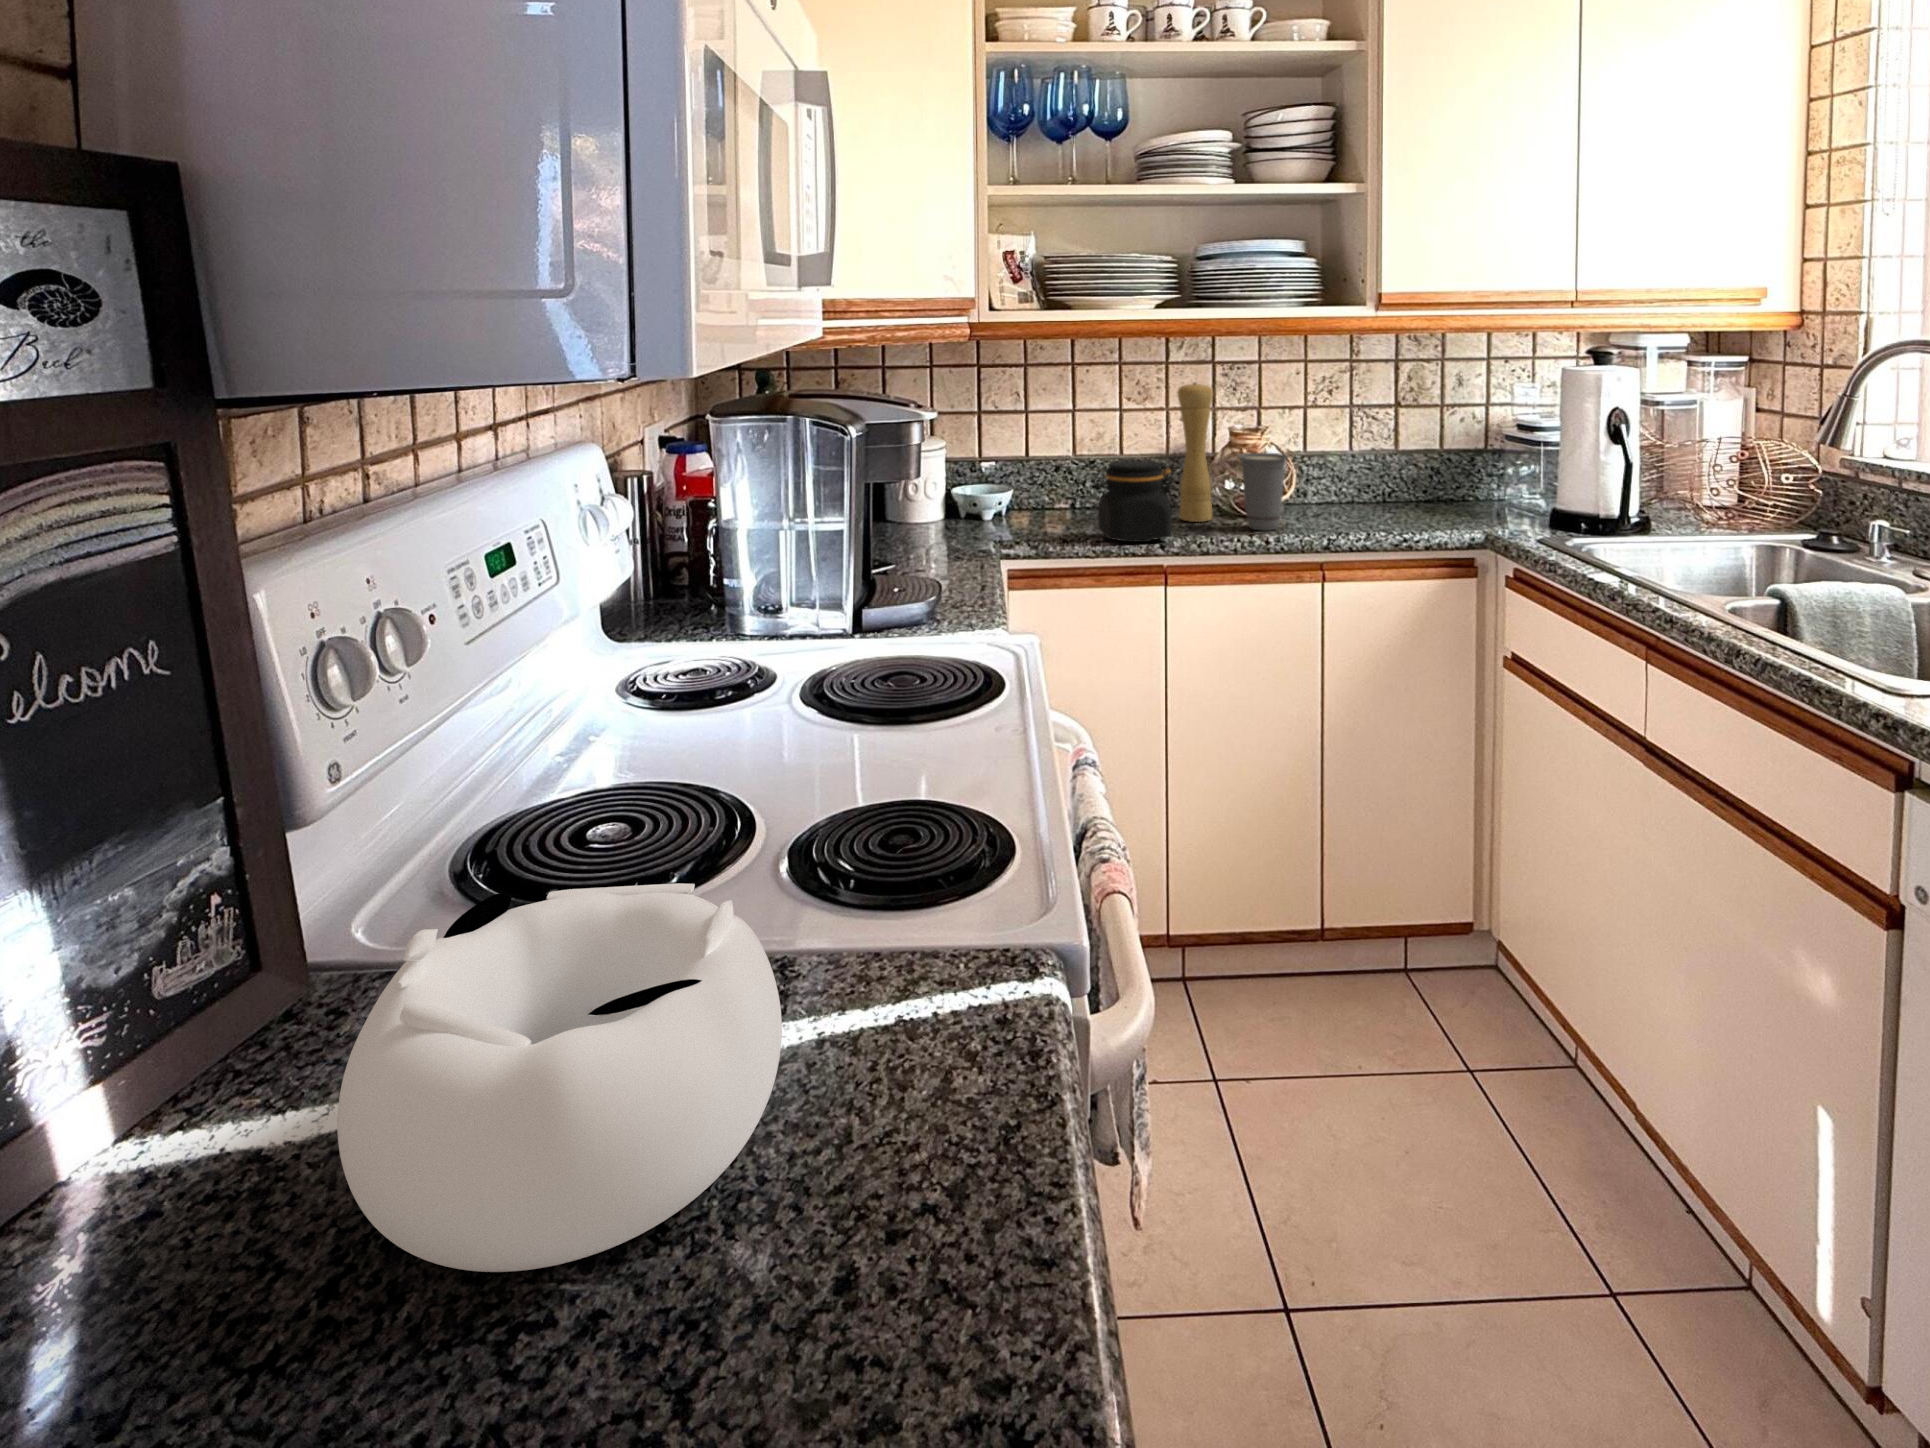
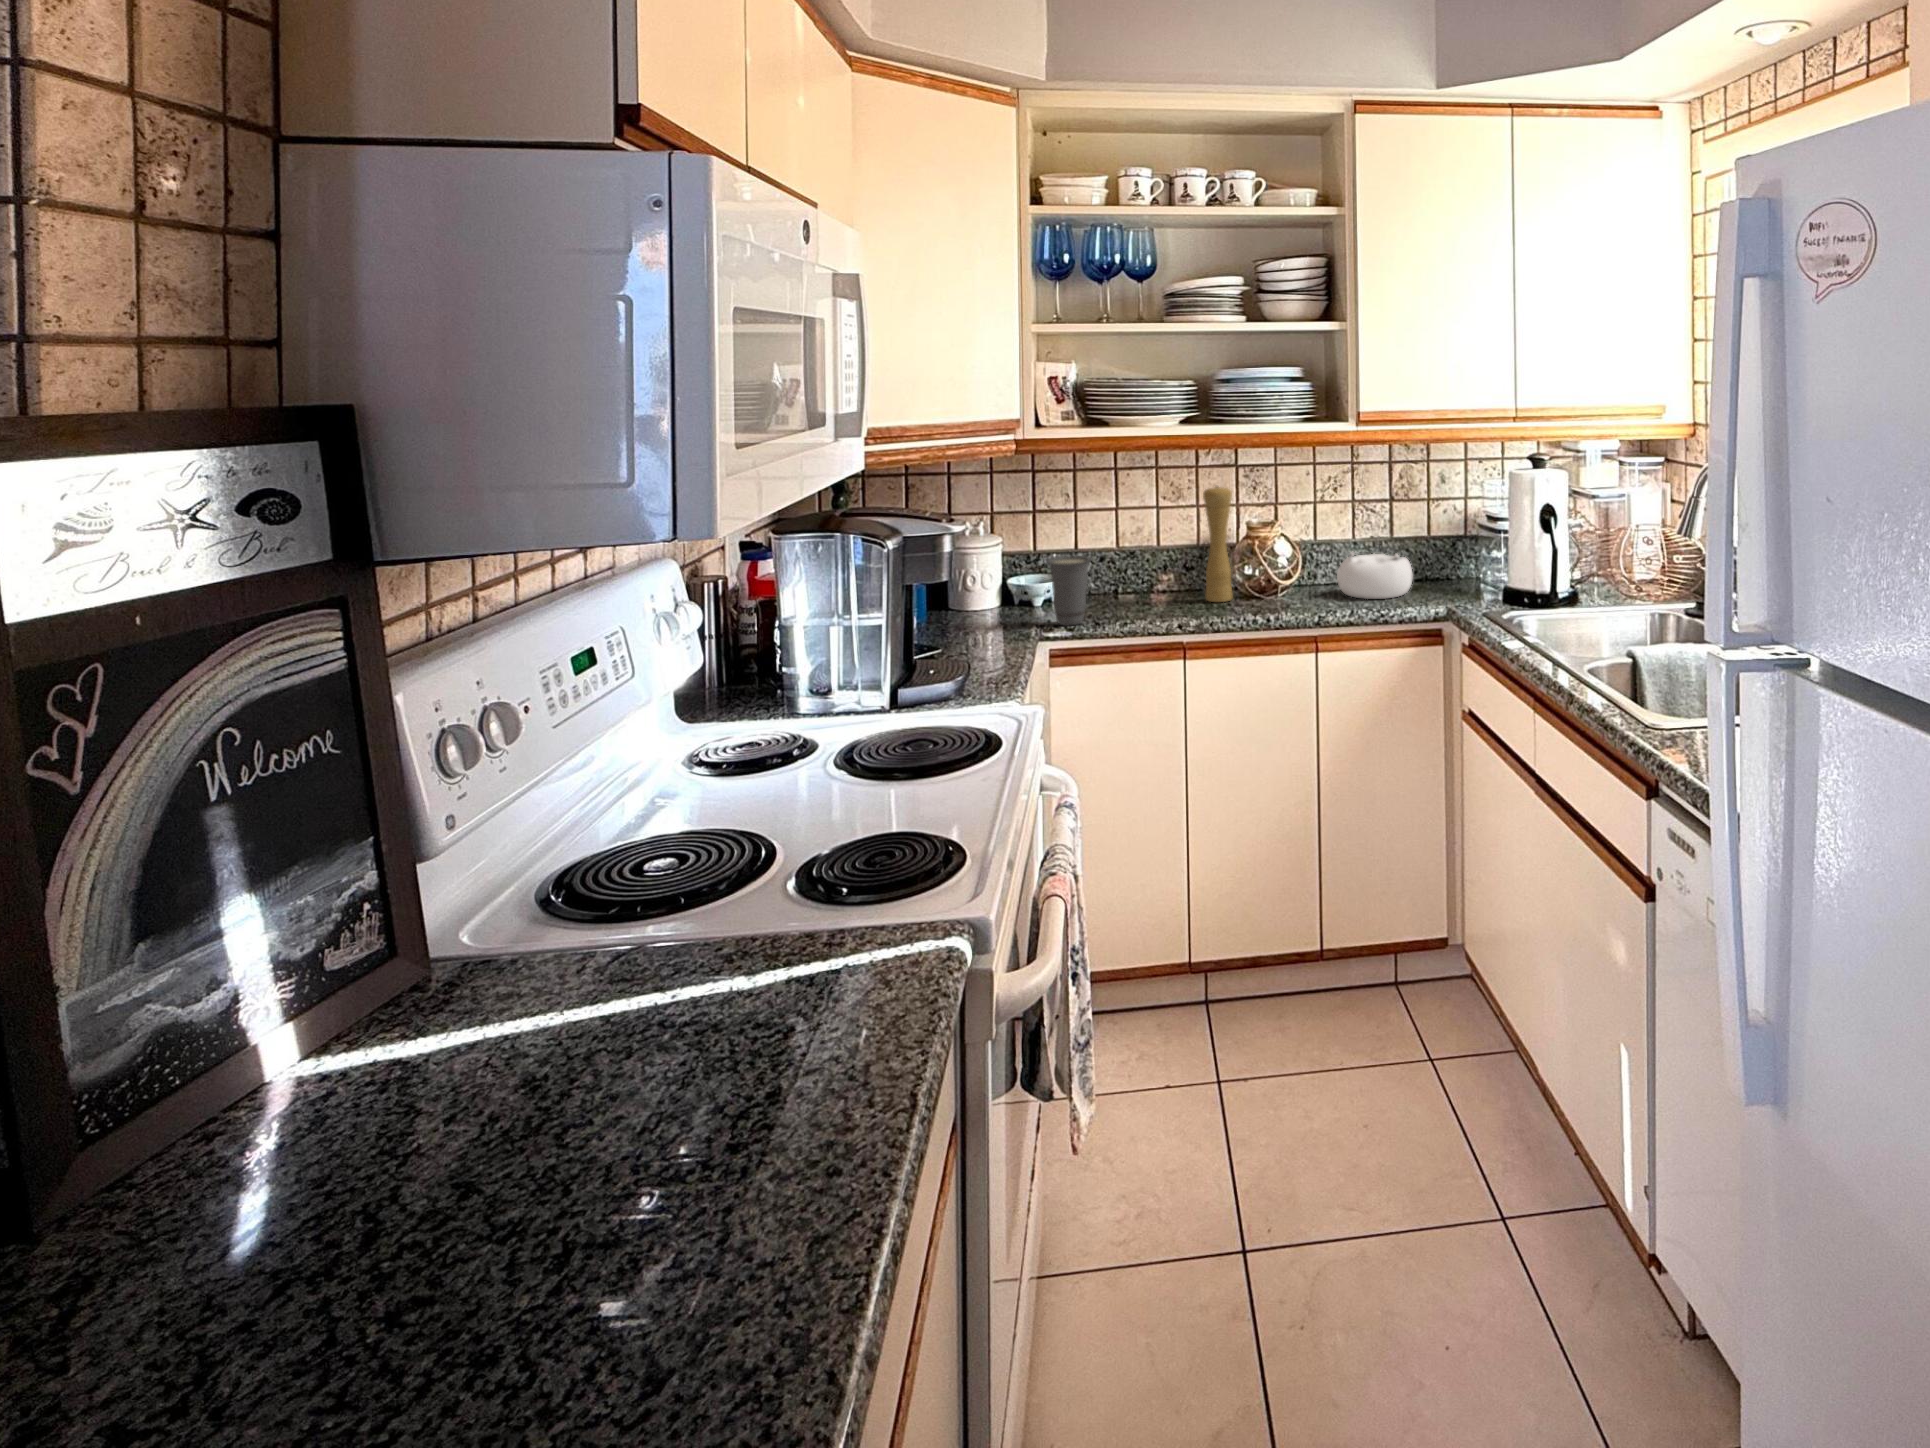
cup: present [1238,453,1289,530] -> present [1047,556,1091,626]
jar: present [1092,460,1176,542] -> none [1124,553,1195,622]
decorative bowl: present [337,883,782,1272] -> present [1337,552,1412,599]

